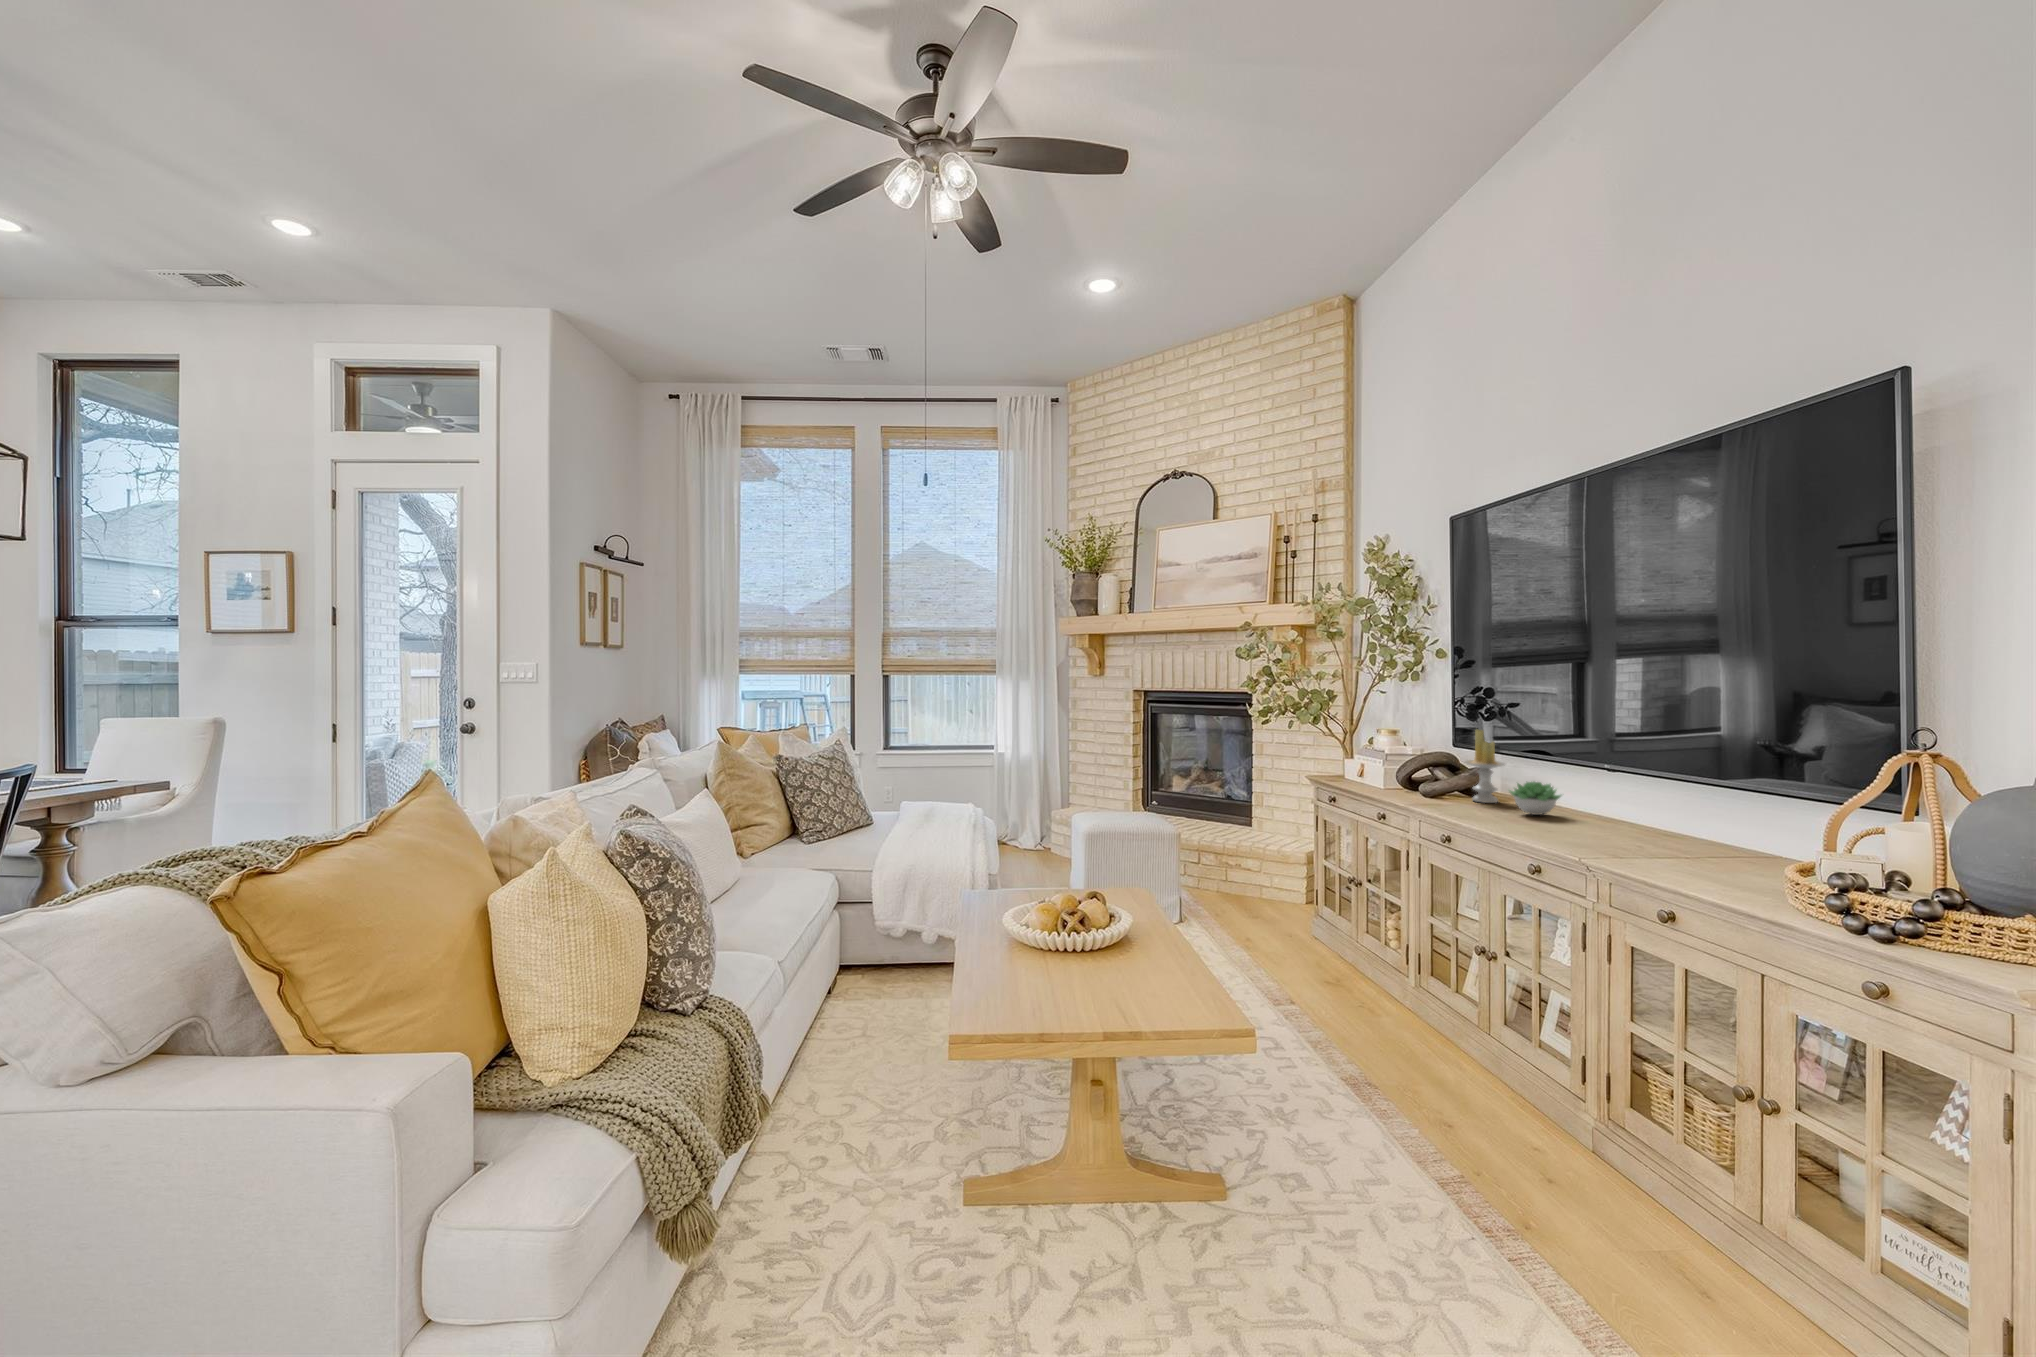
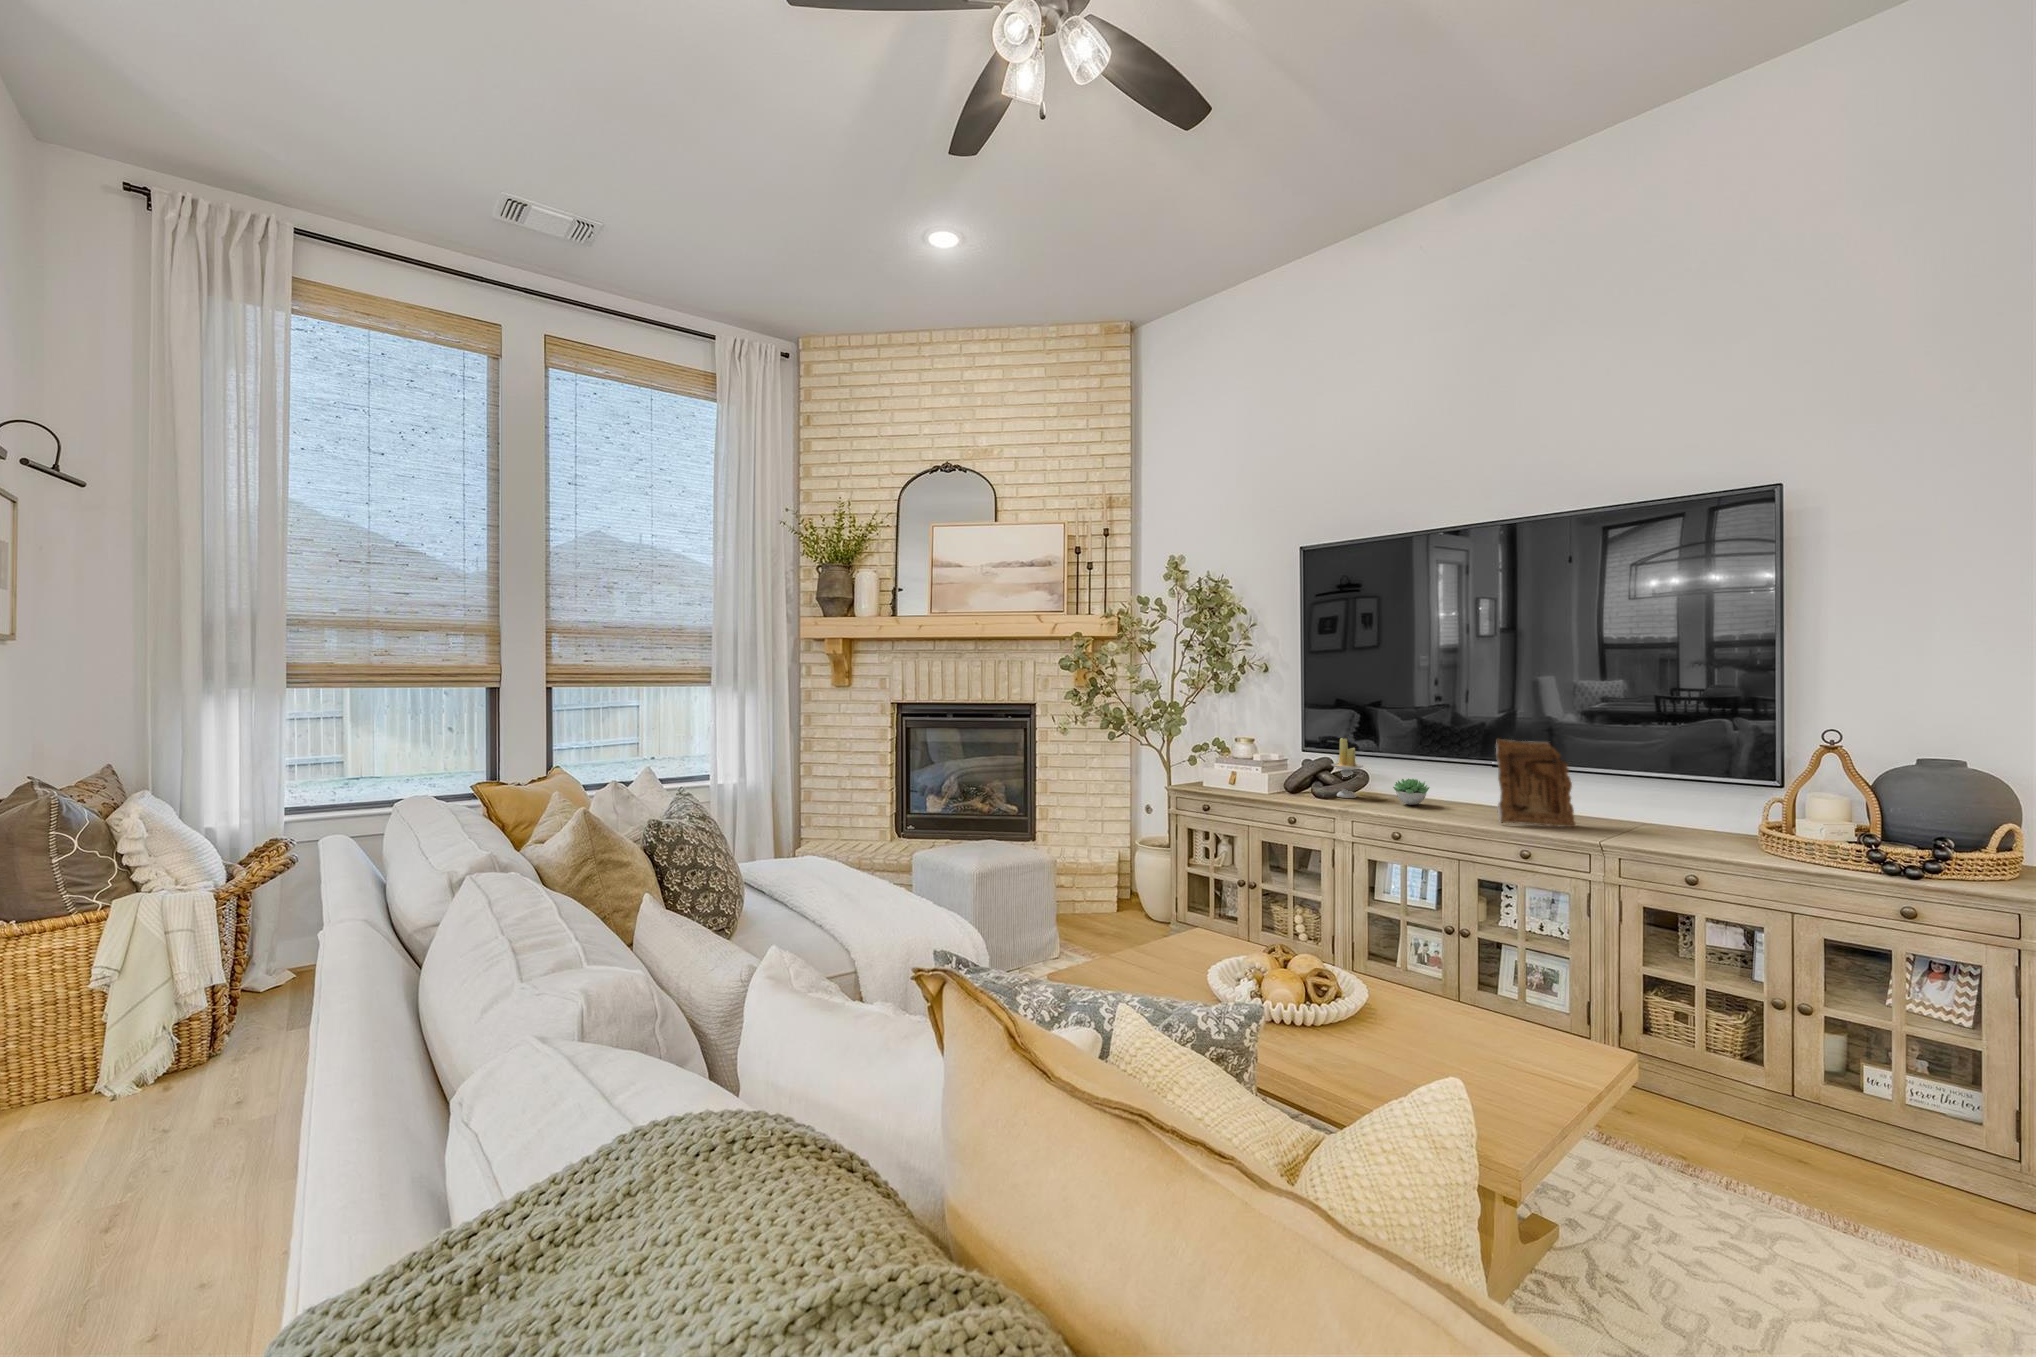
picture frame: none [1567,728,1699,858] -> present [1496,739,1576,827]

